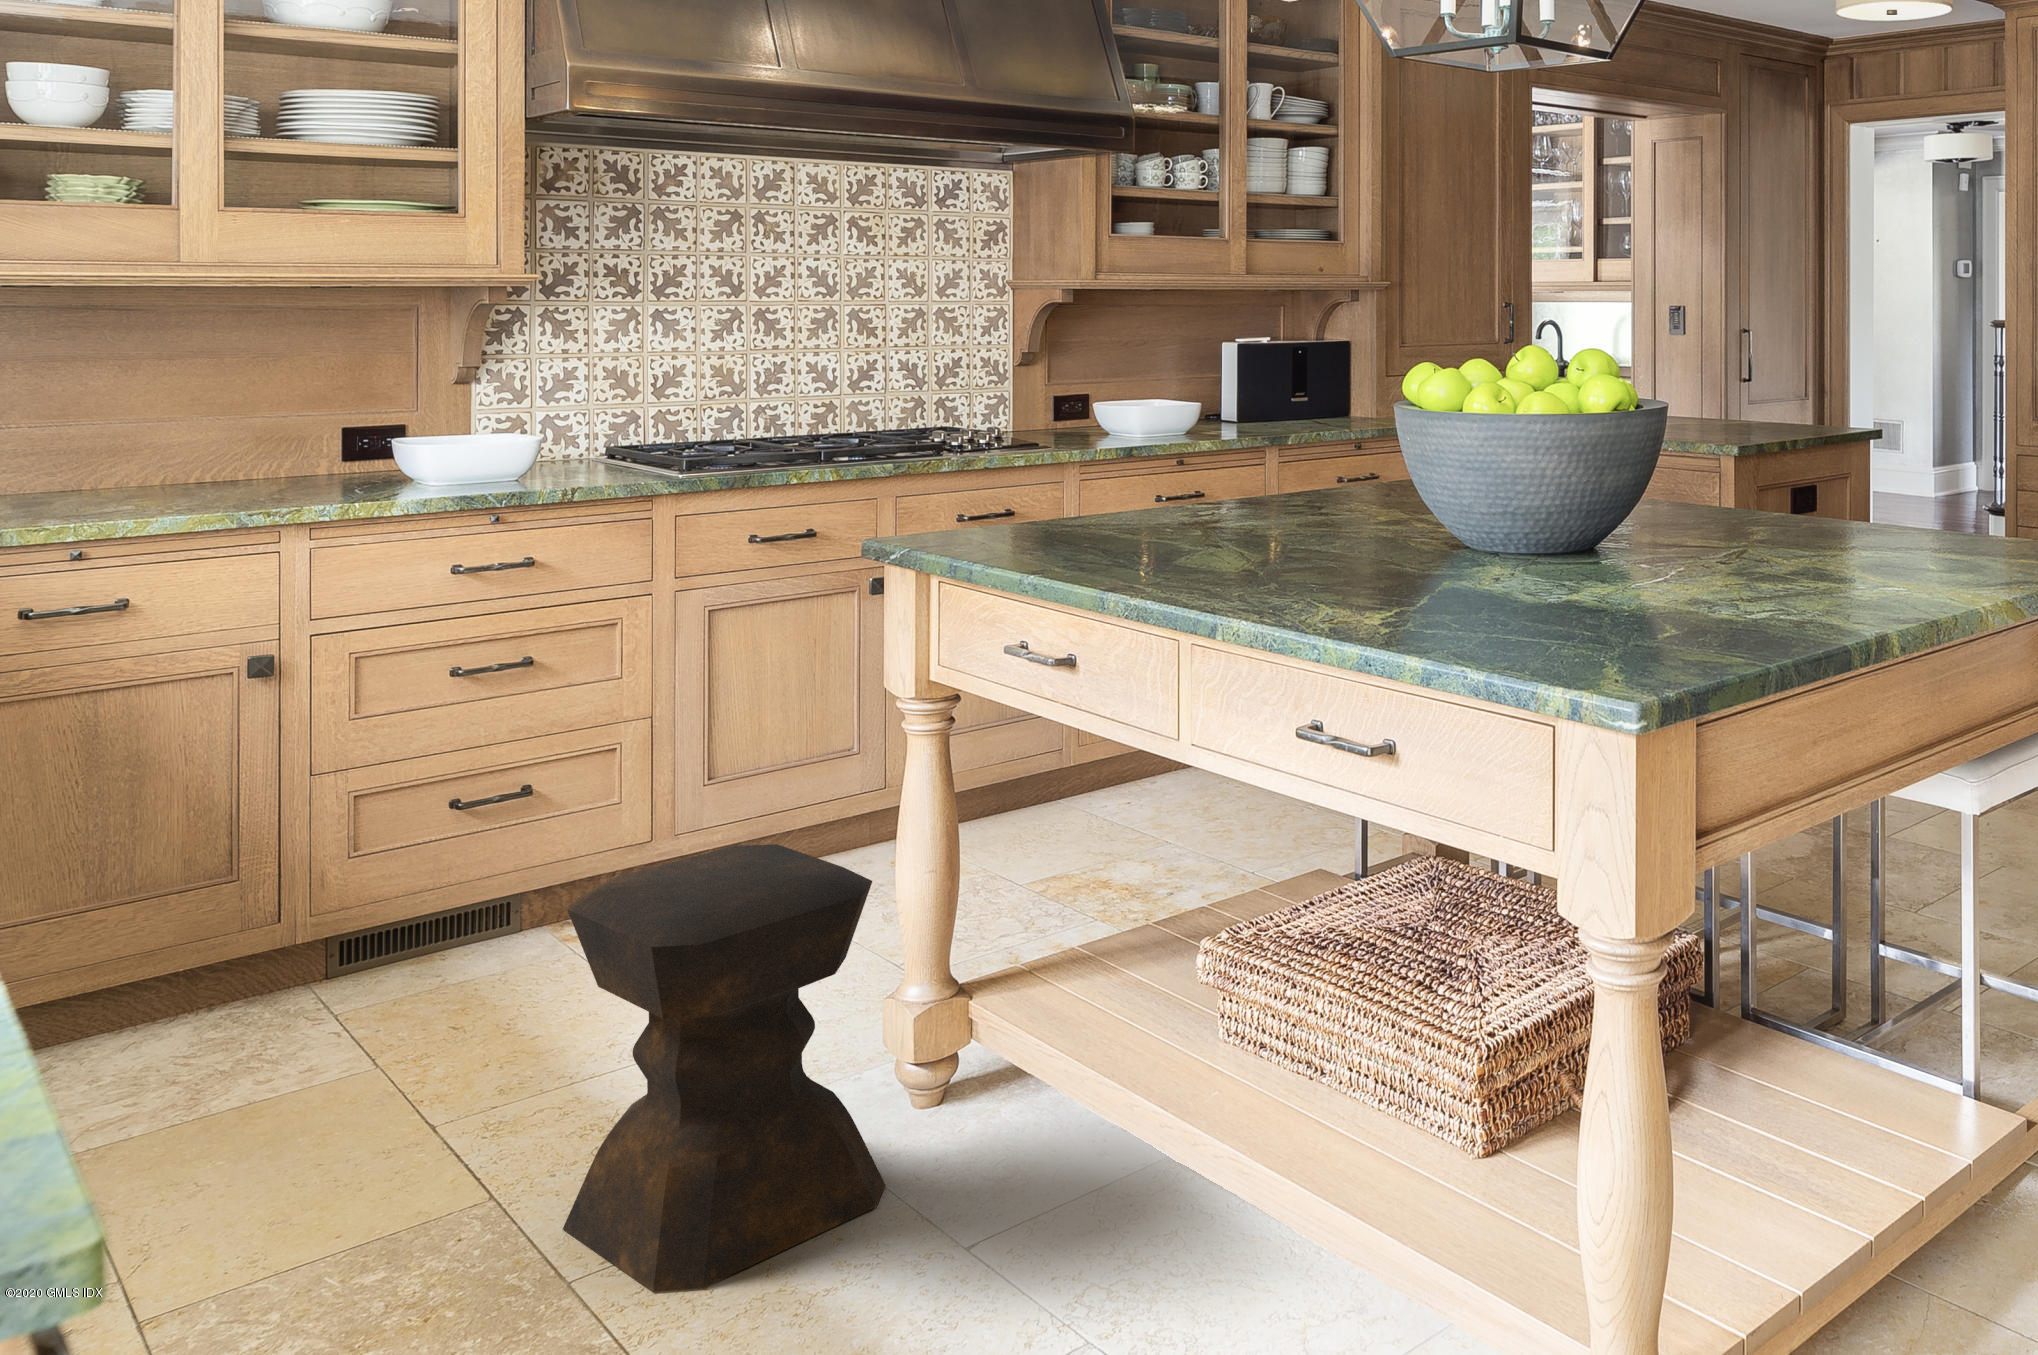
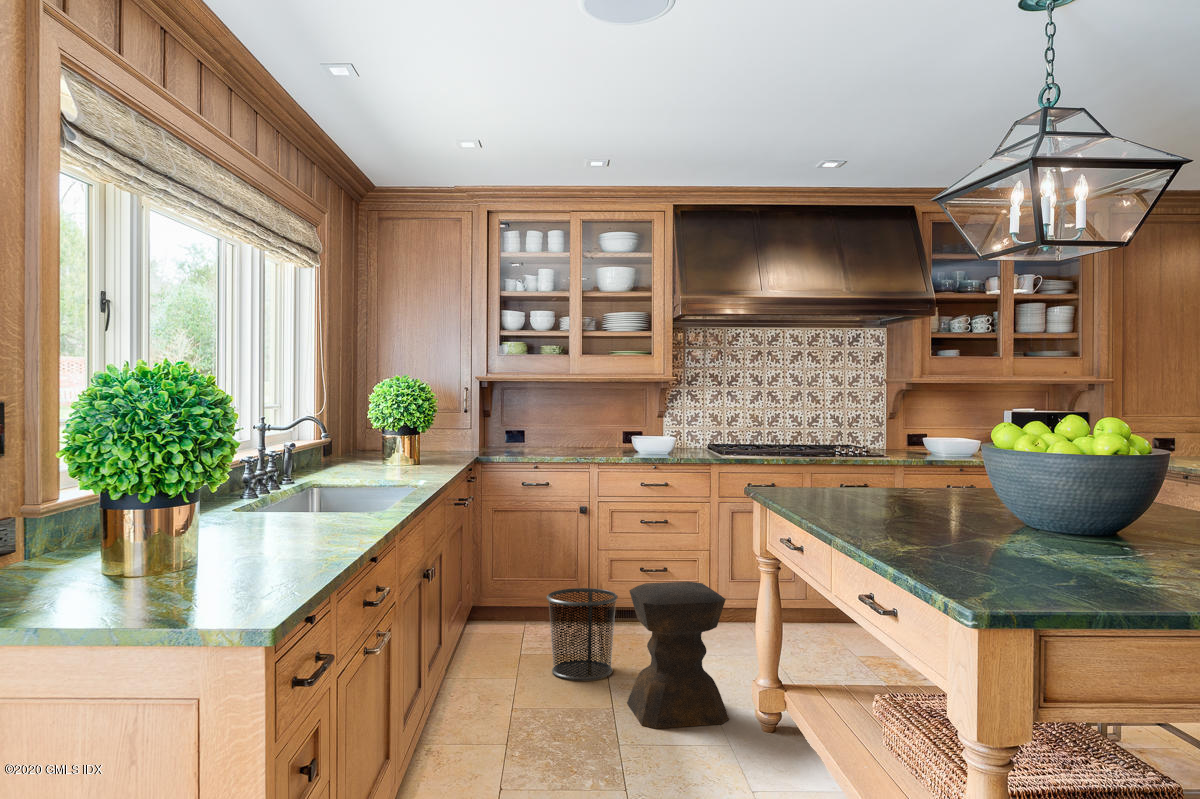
waste bin: none [216,902,472,1206] -> present [547,588,618,680]

